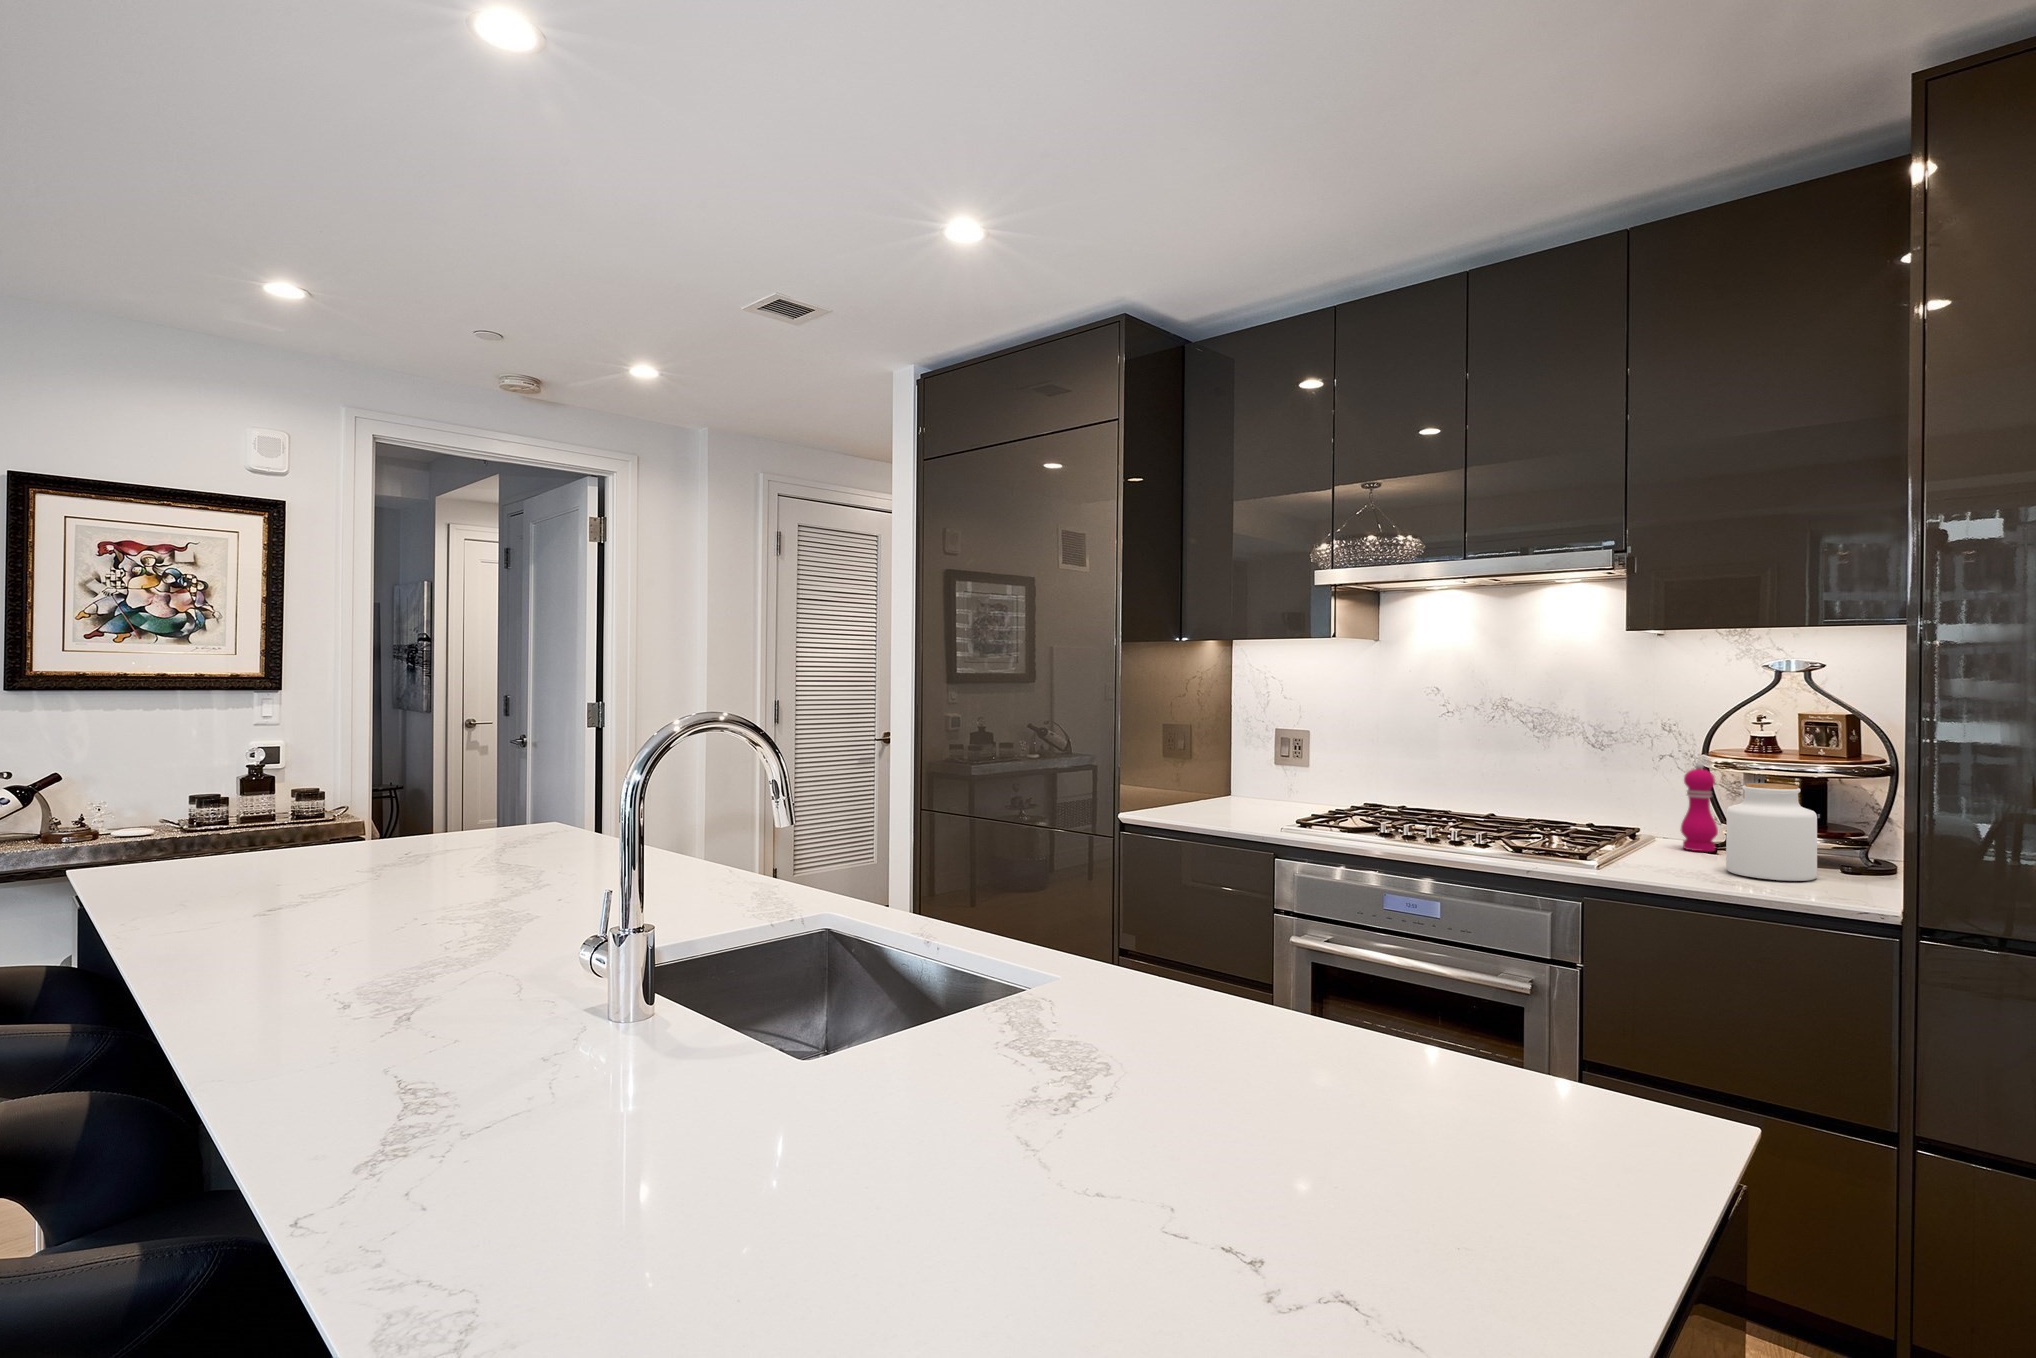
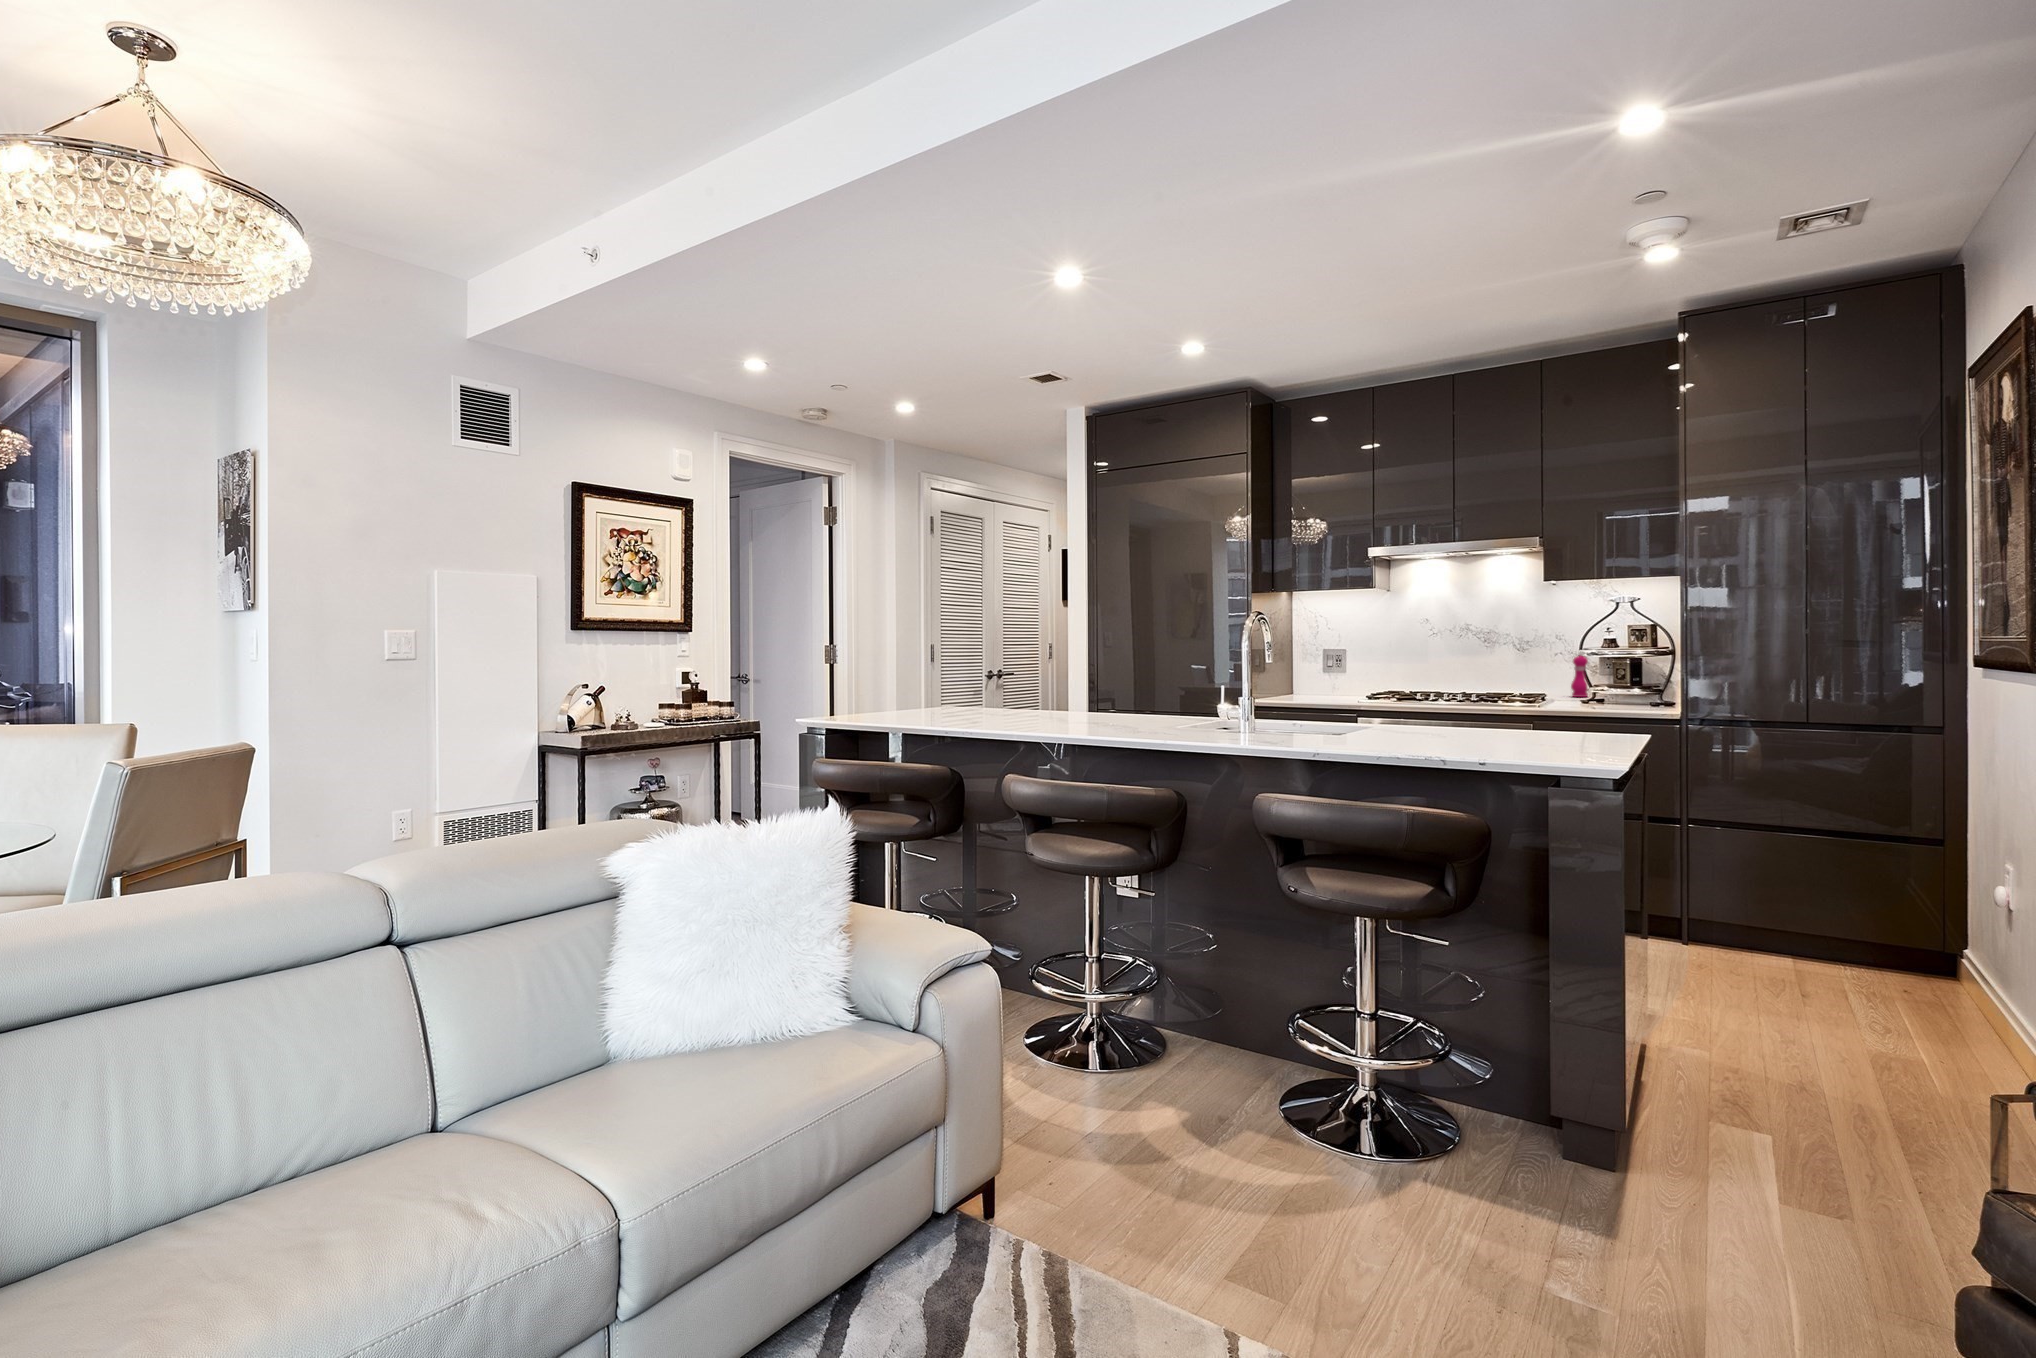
jar: present [1726,783,1817,881] -> none [1601,659,1642,703]

